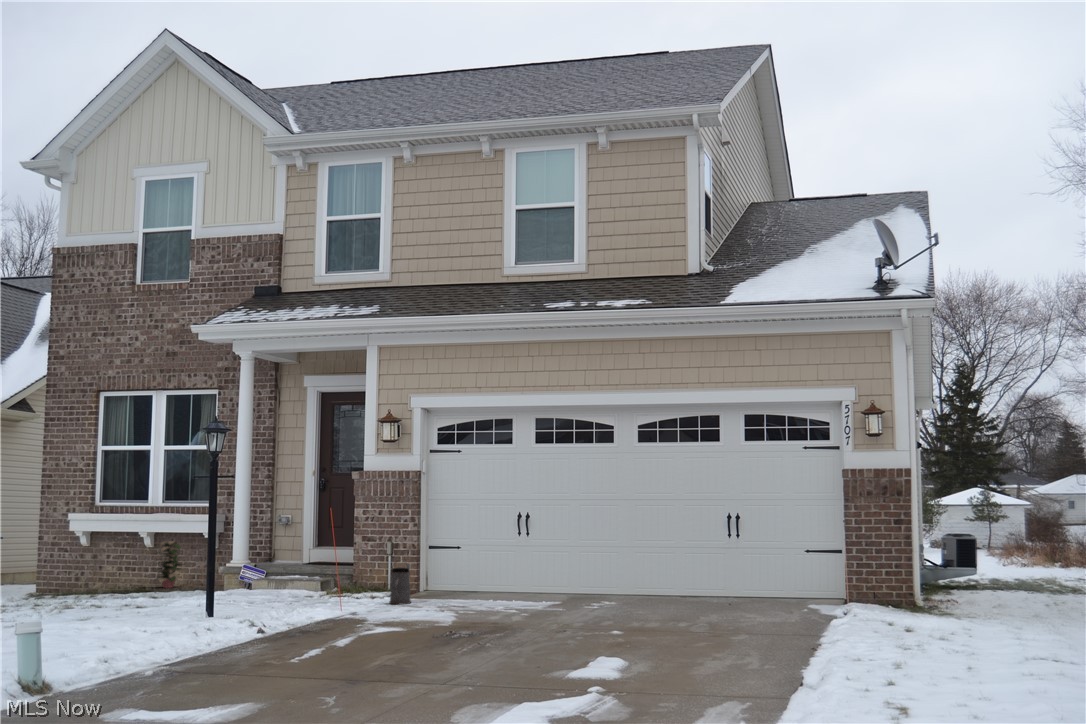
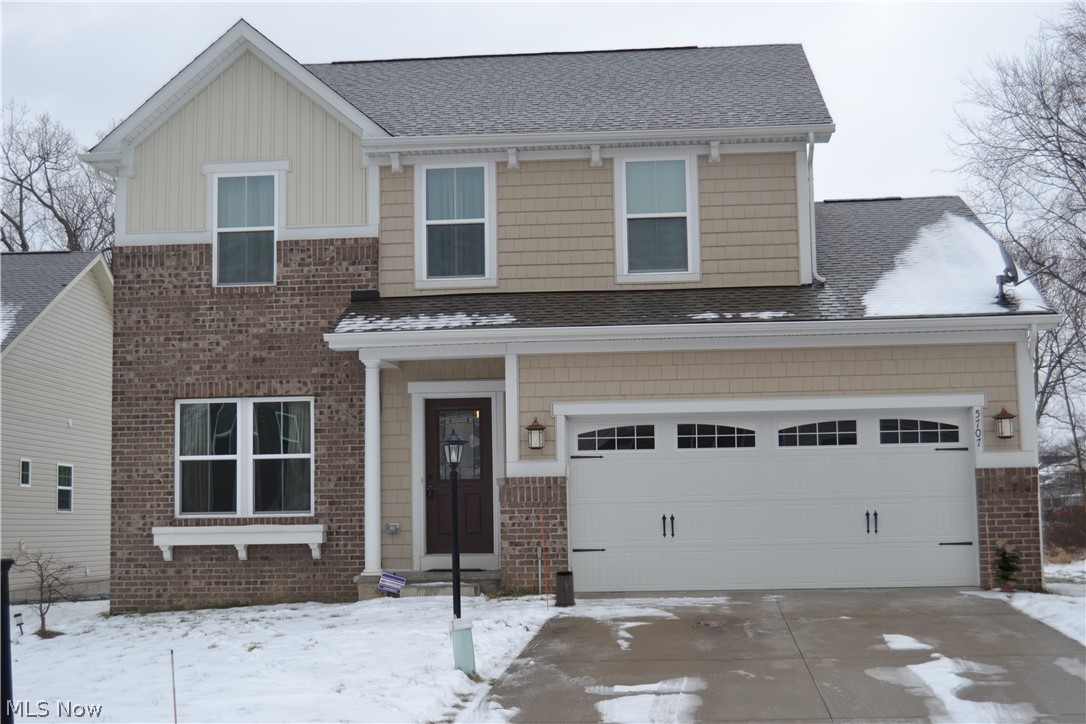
decorative plant: present [155,541,182,588] -> present [988,540,1022,592]

